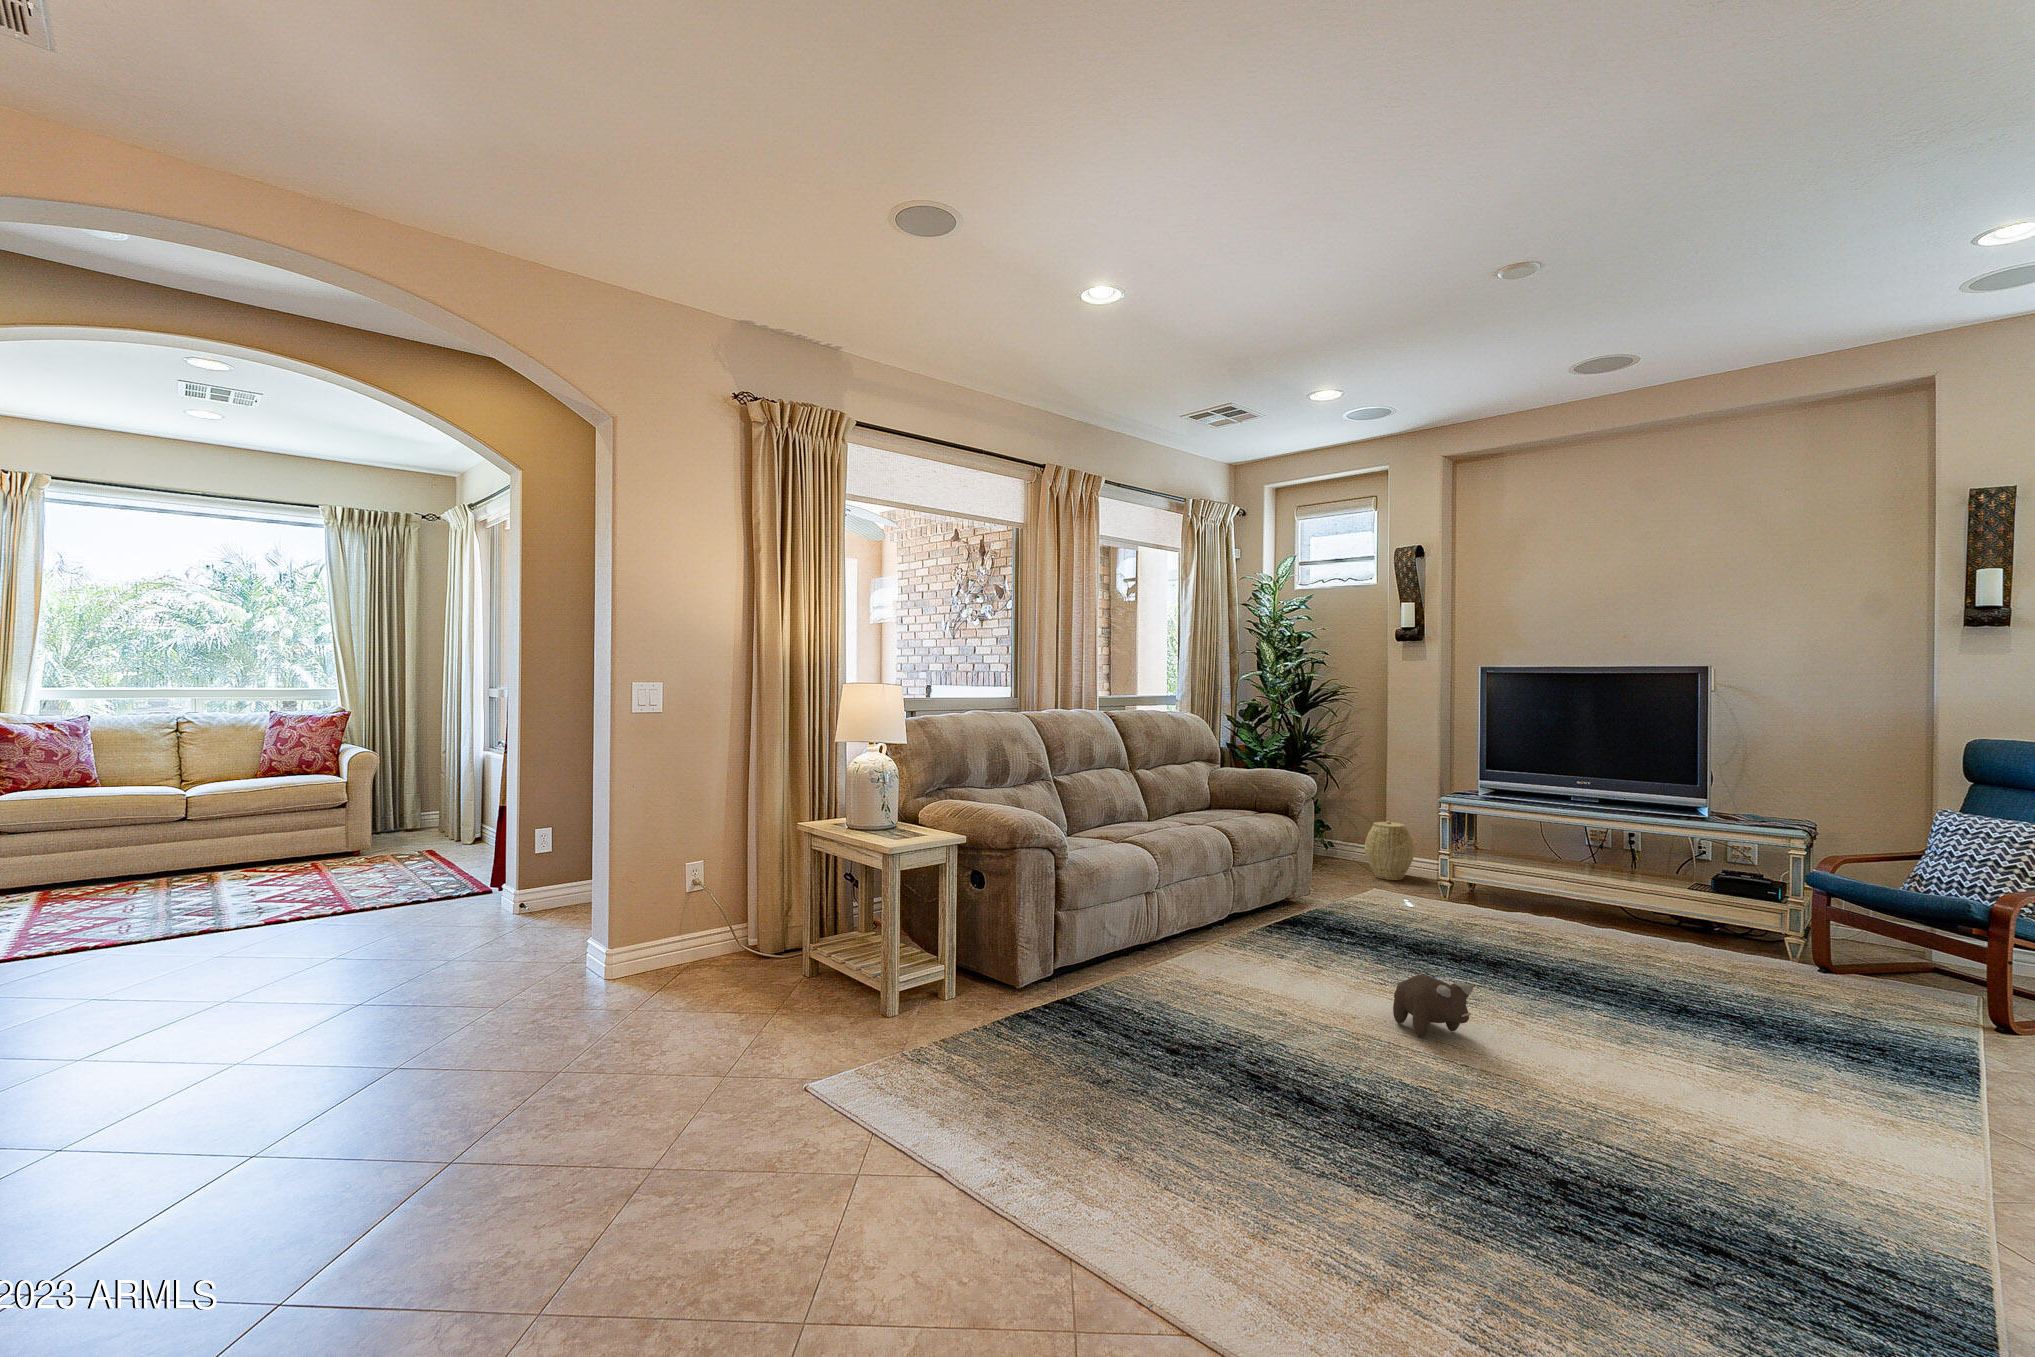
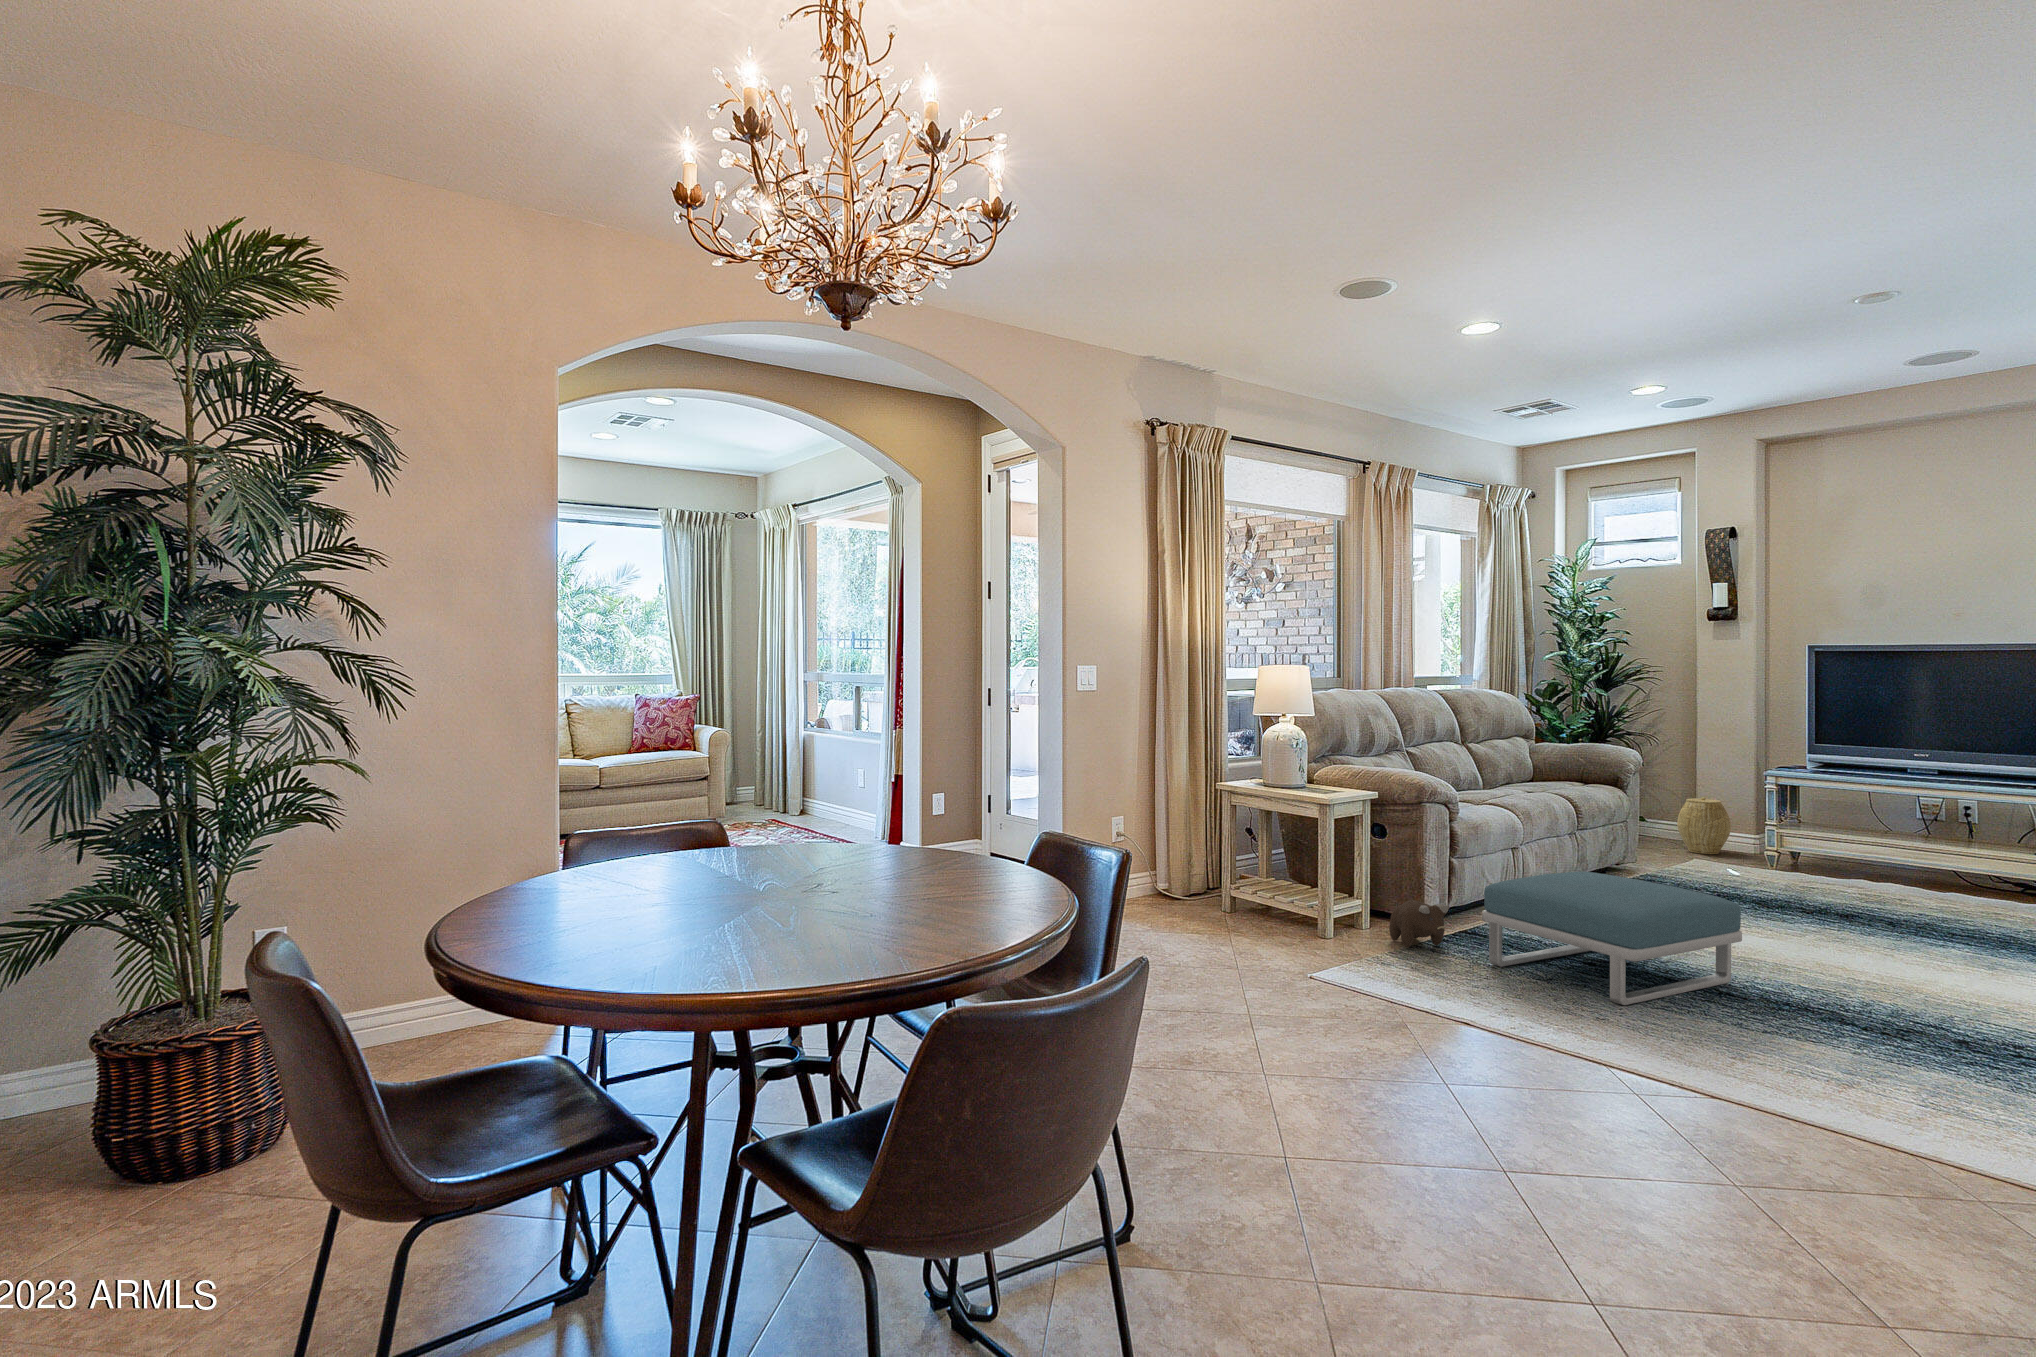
footstool: none [1034,935,1321,1139] -> present [1482,872,1742,1005]
plush toy: present [1393,975,1474,1037] -> present [1389,900,1449,948]

